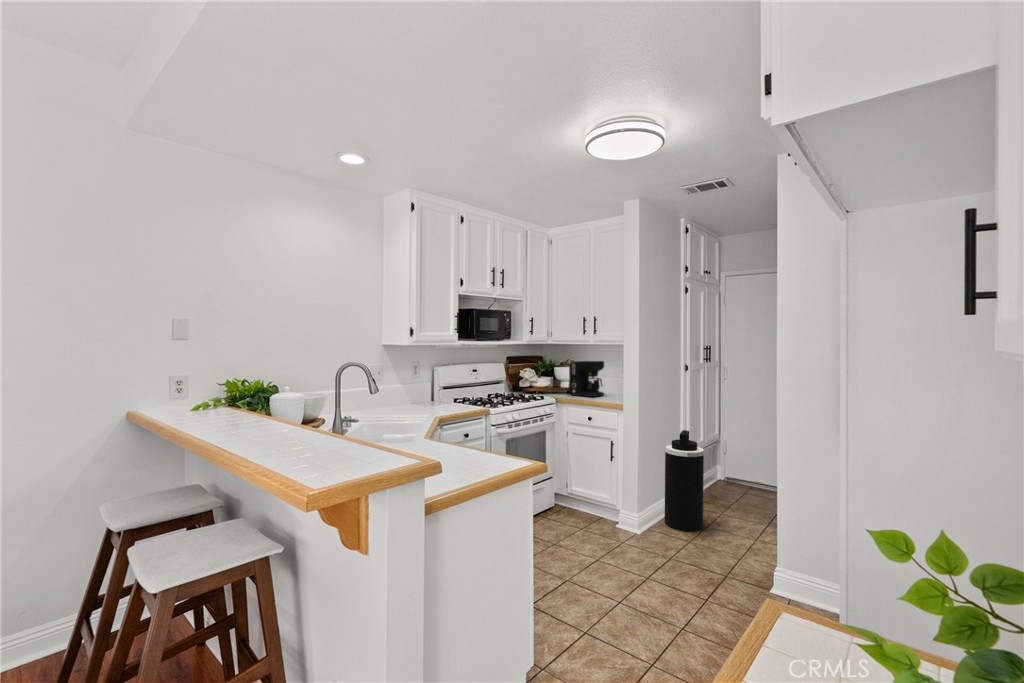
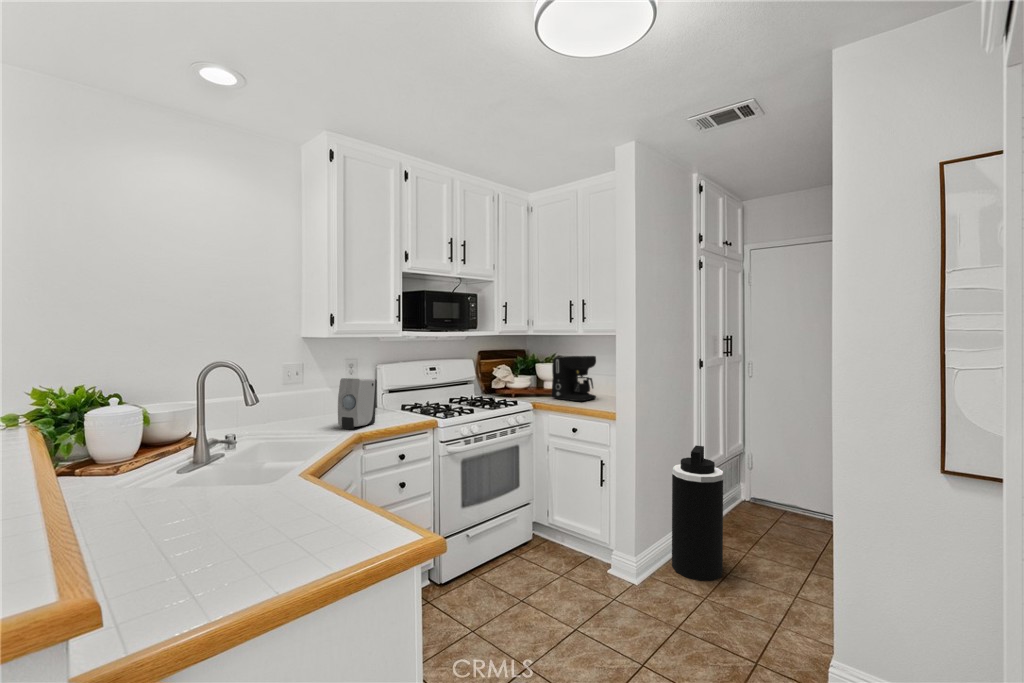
soap dispenser: none [419,376,445,414] -> present [338,378,377,429]

